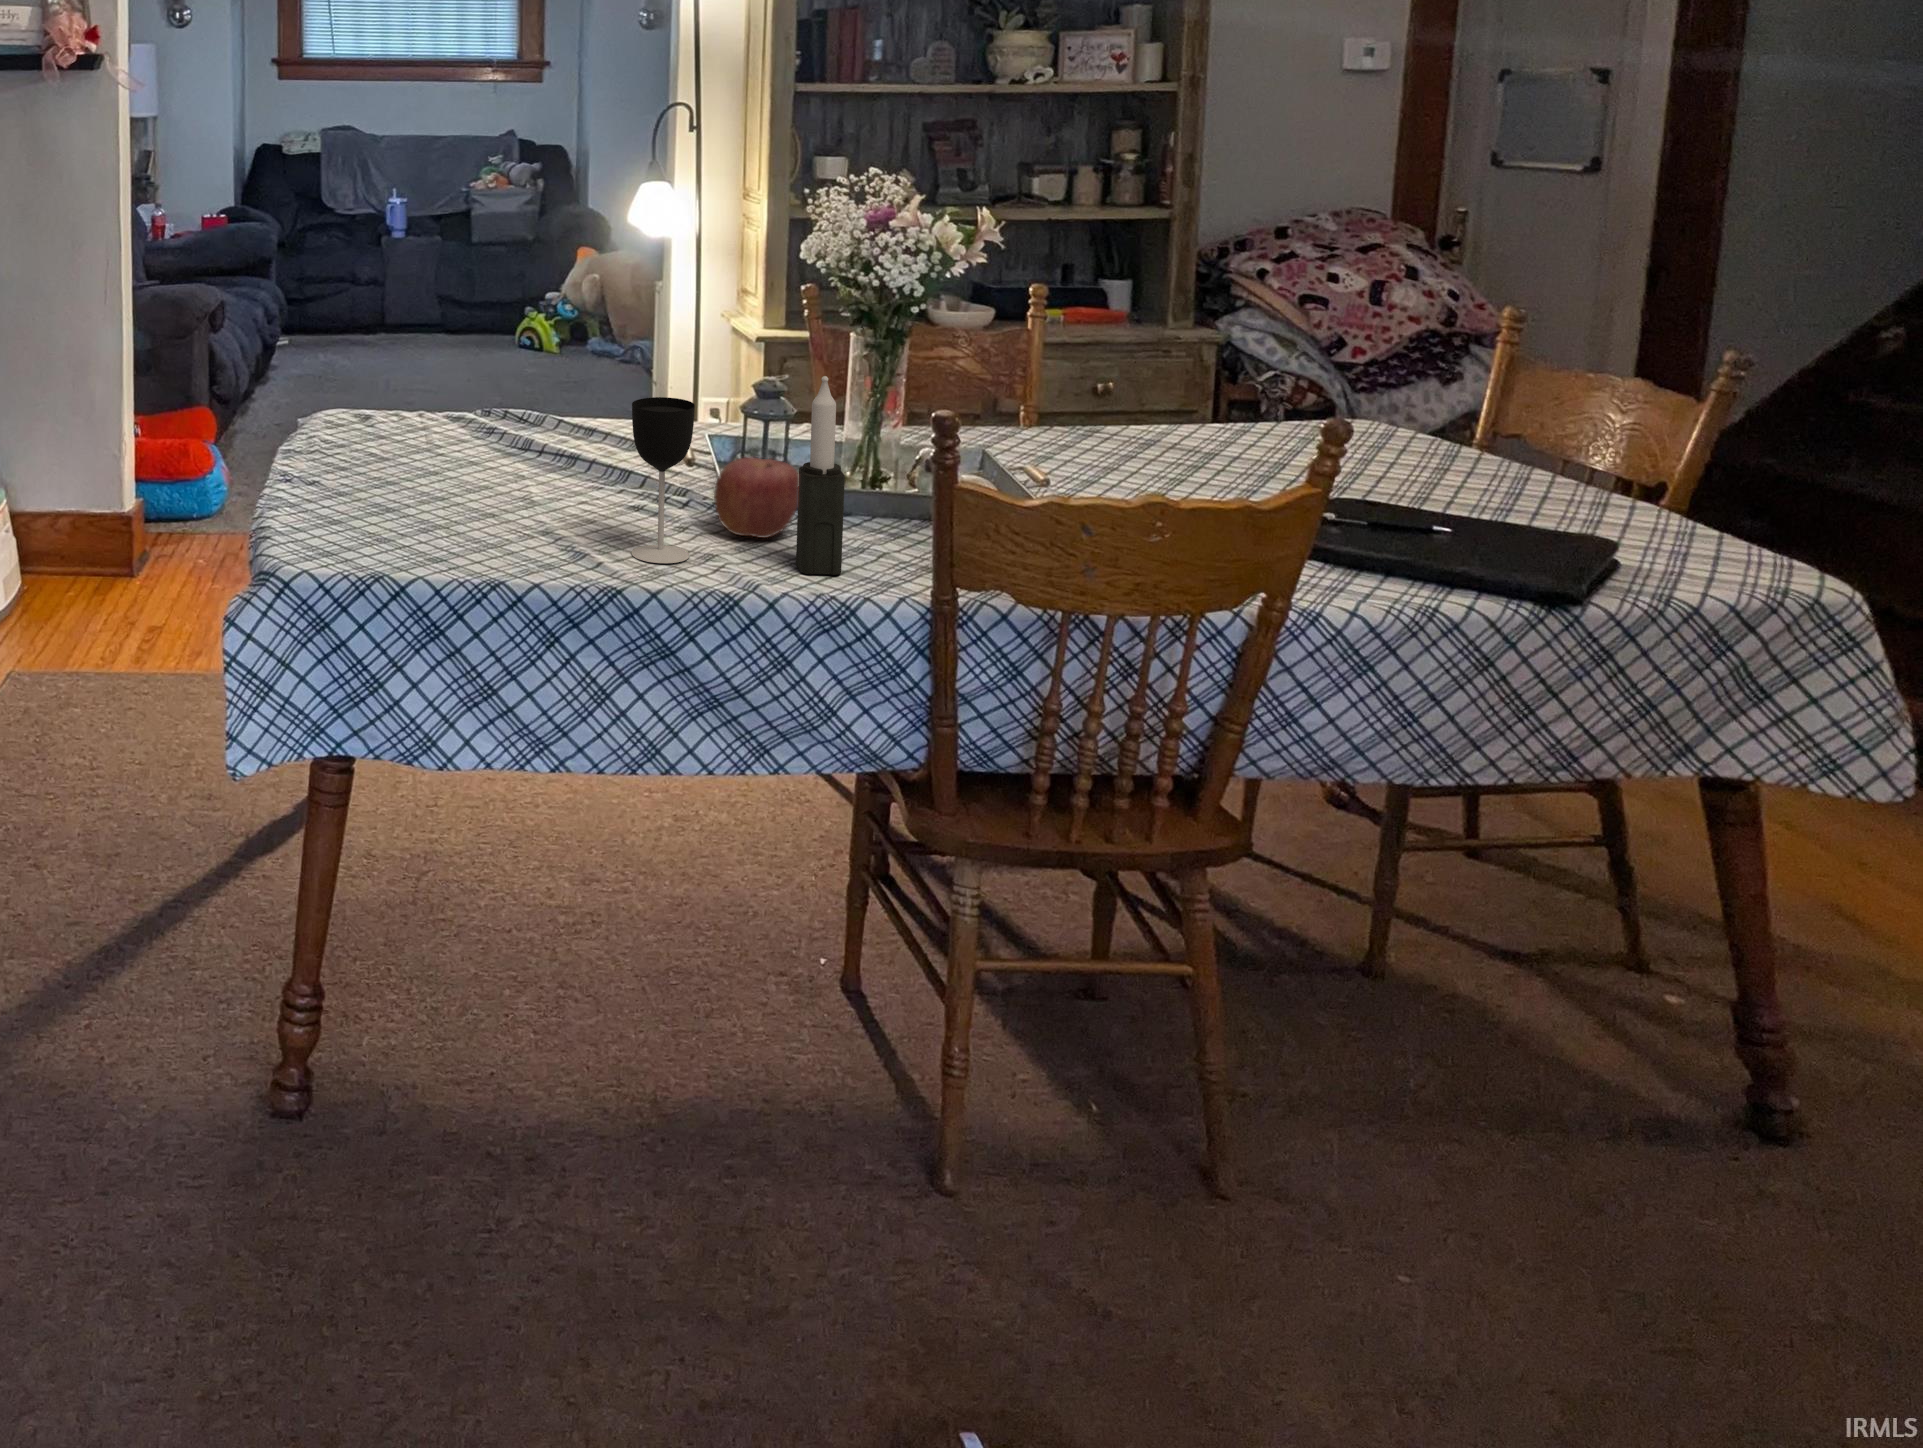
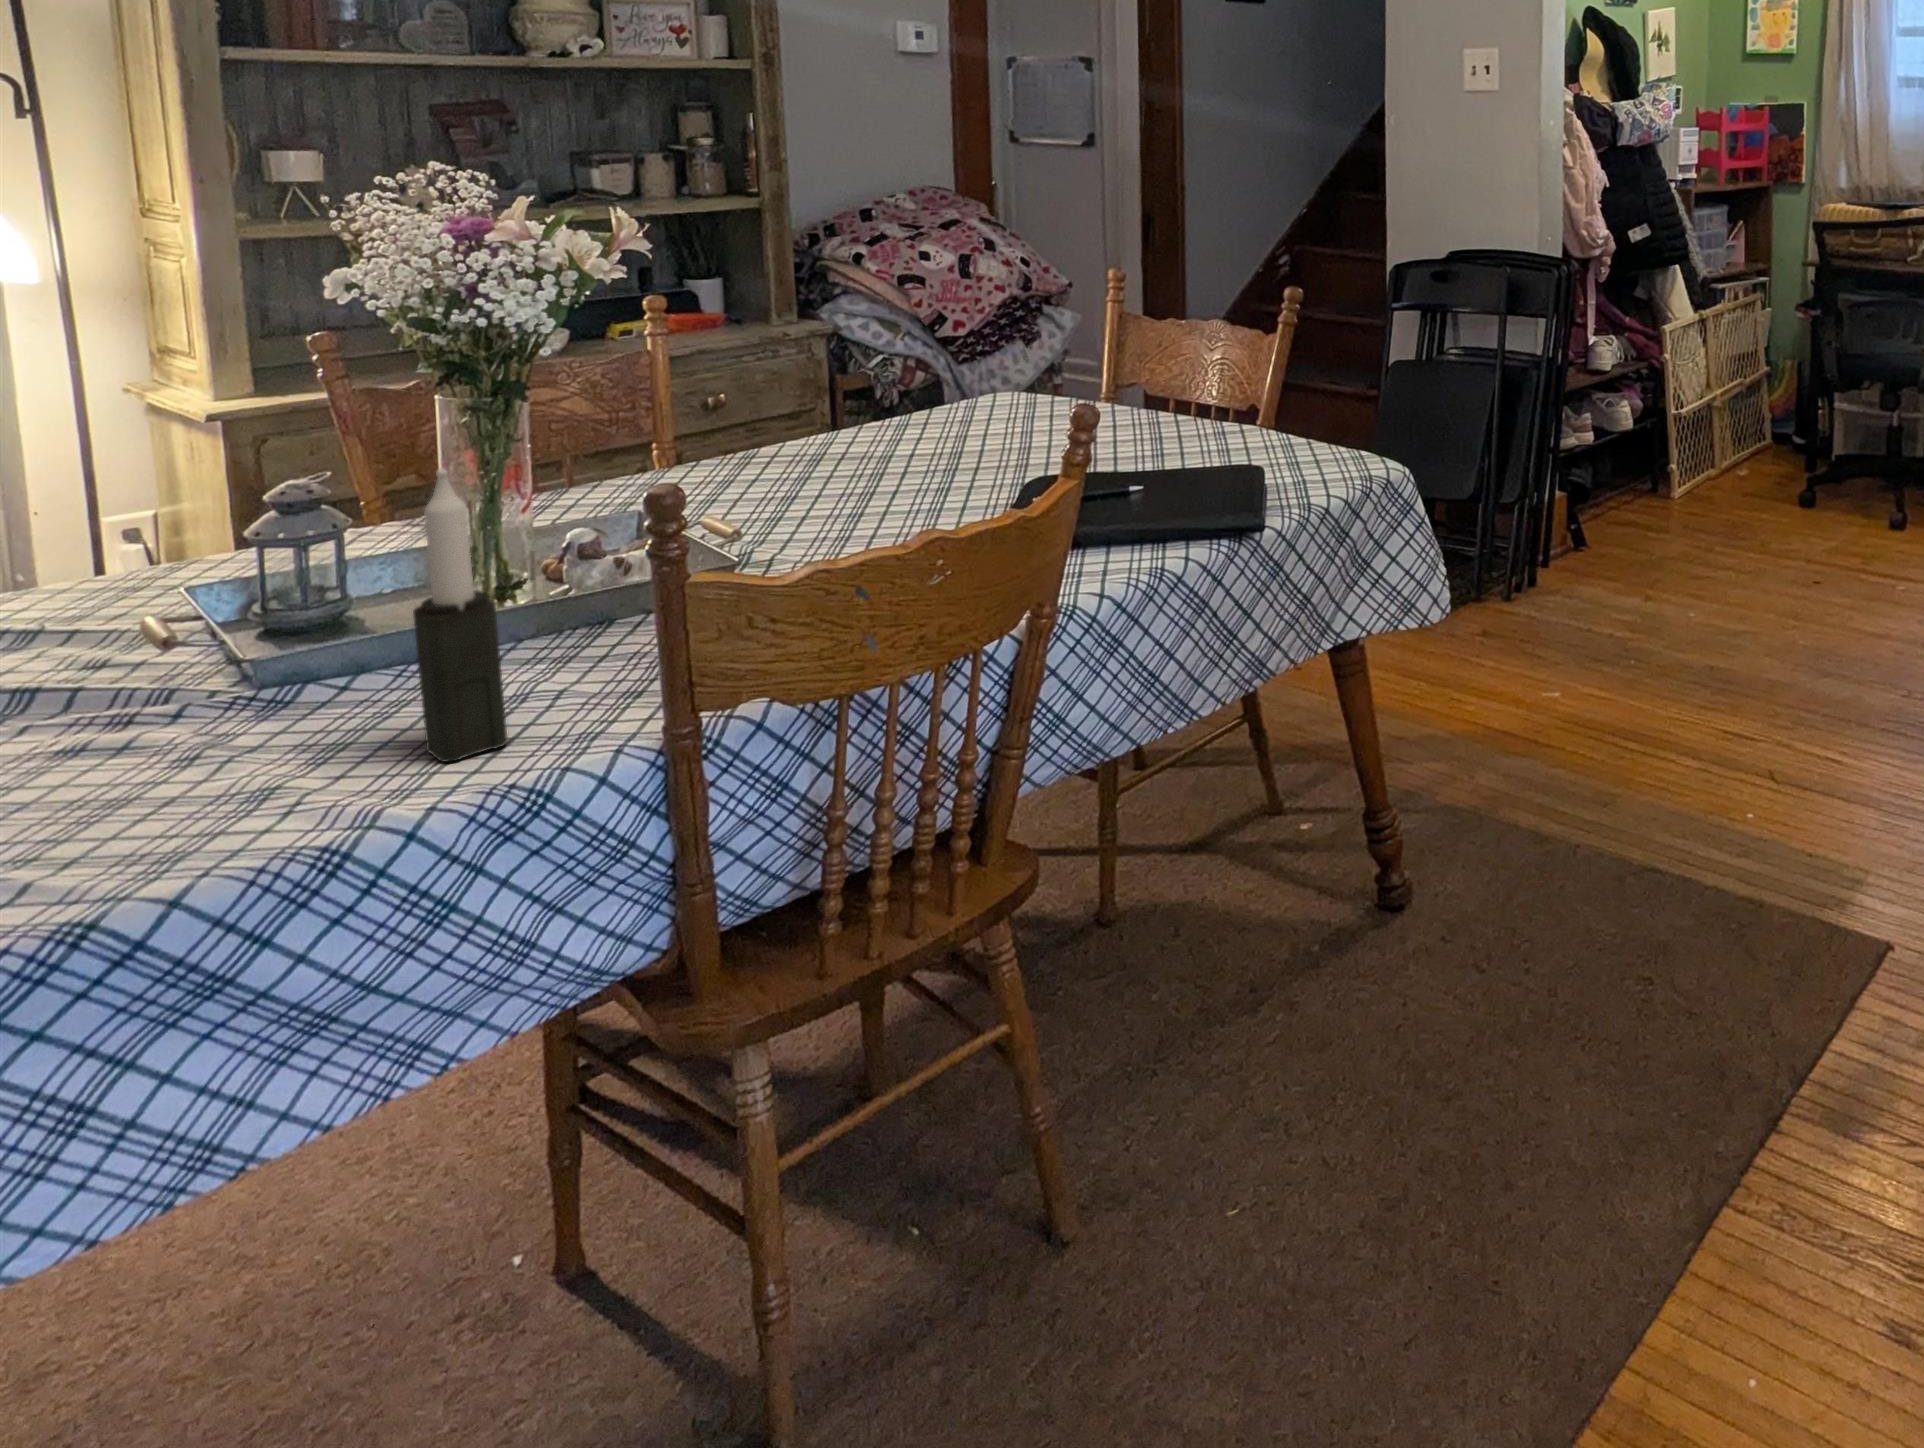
wine glass: present [632,397,695,563] -> none [55,553,224,841]
apple: present [714,457,798,538] -> none [246,605,408,737]

